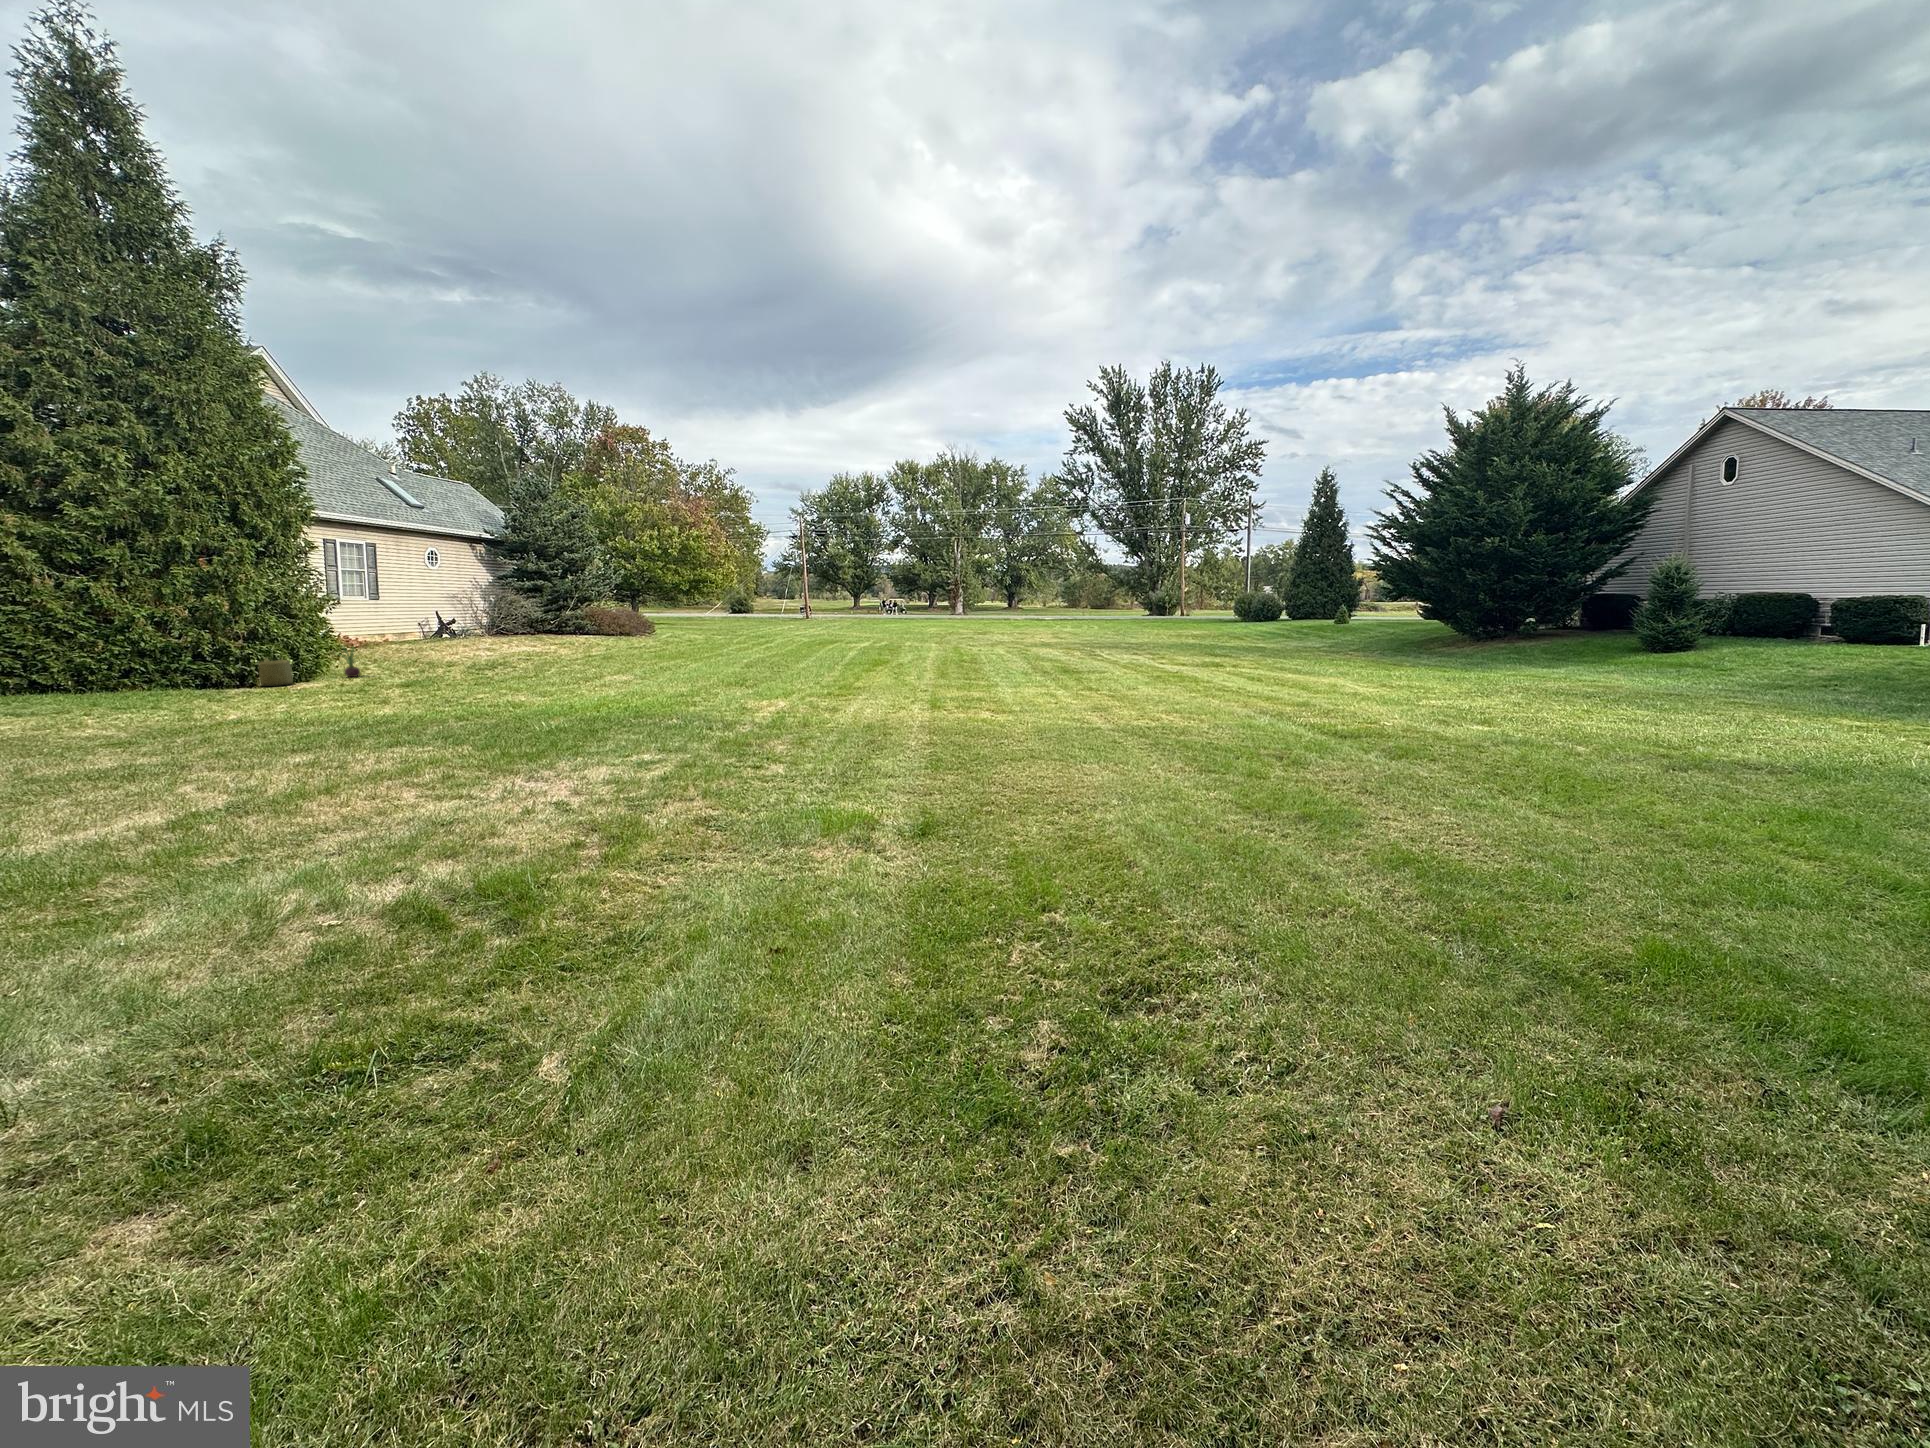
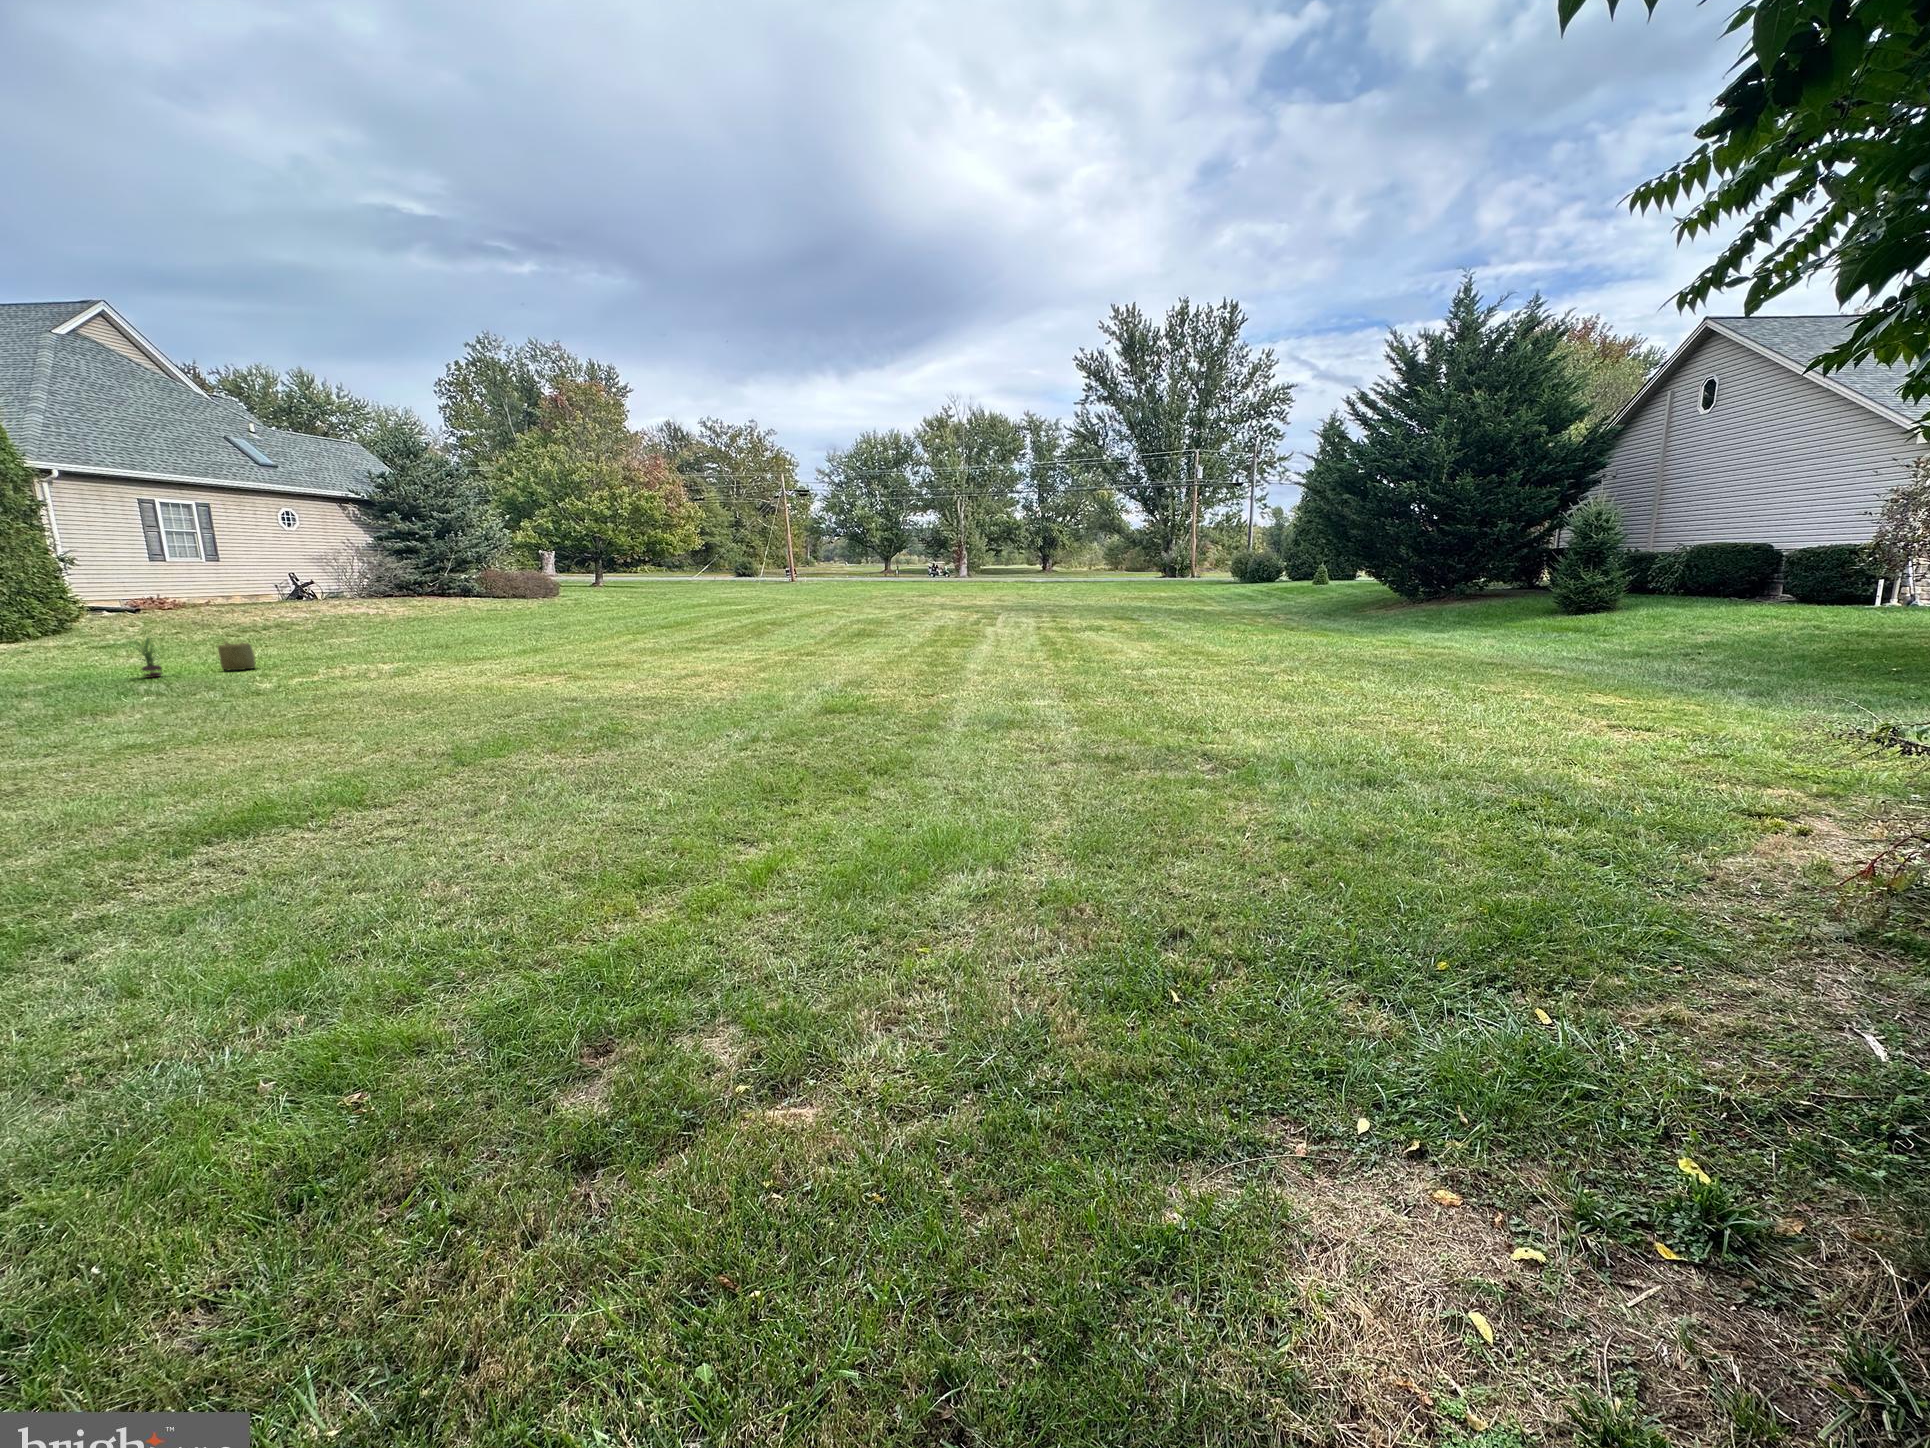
decorative plant: present [340,647,360,677] -> present [134,638,162,678]

